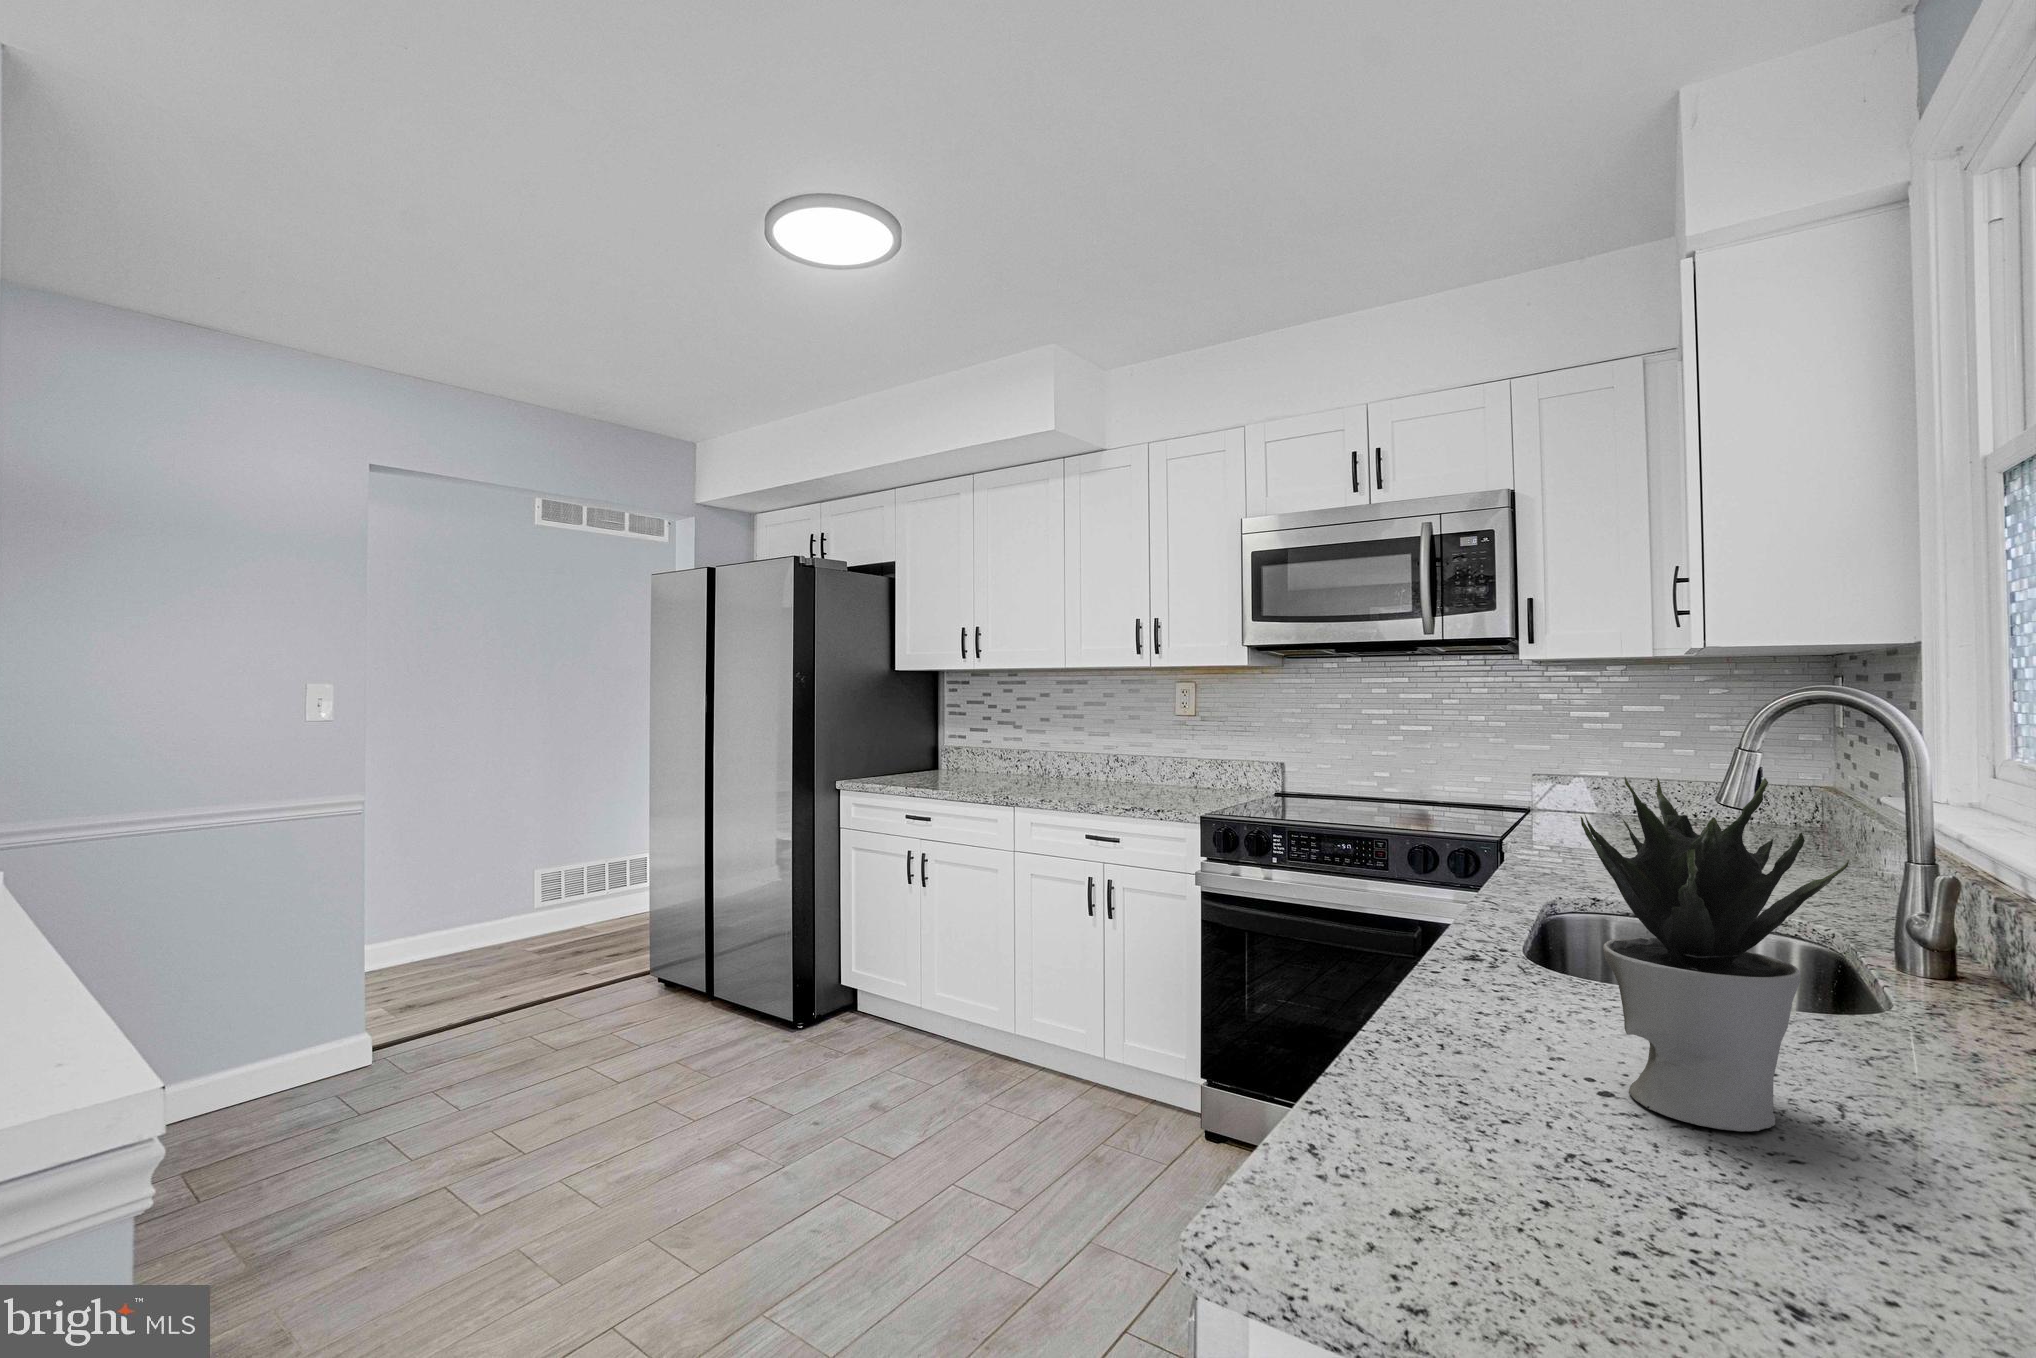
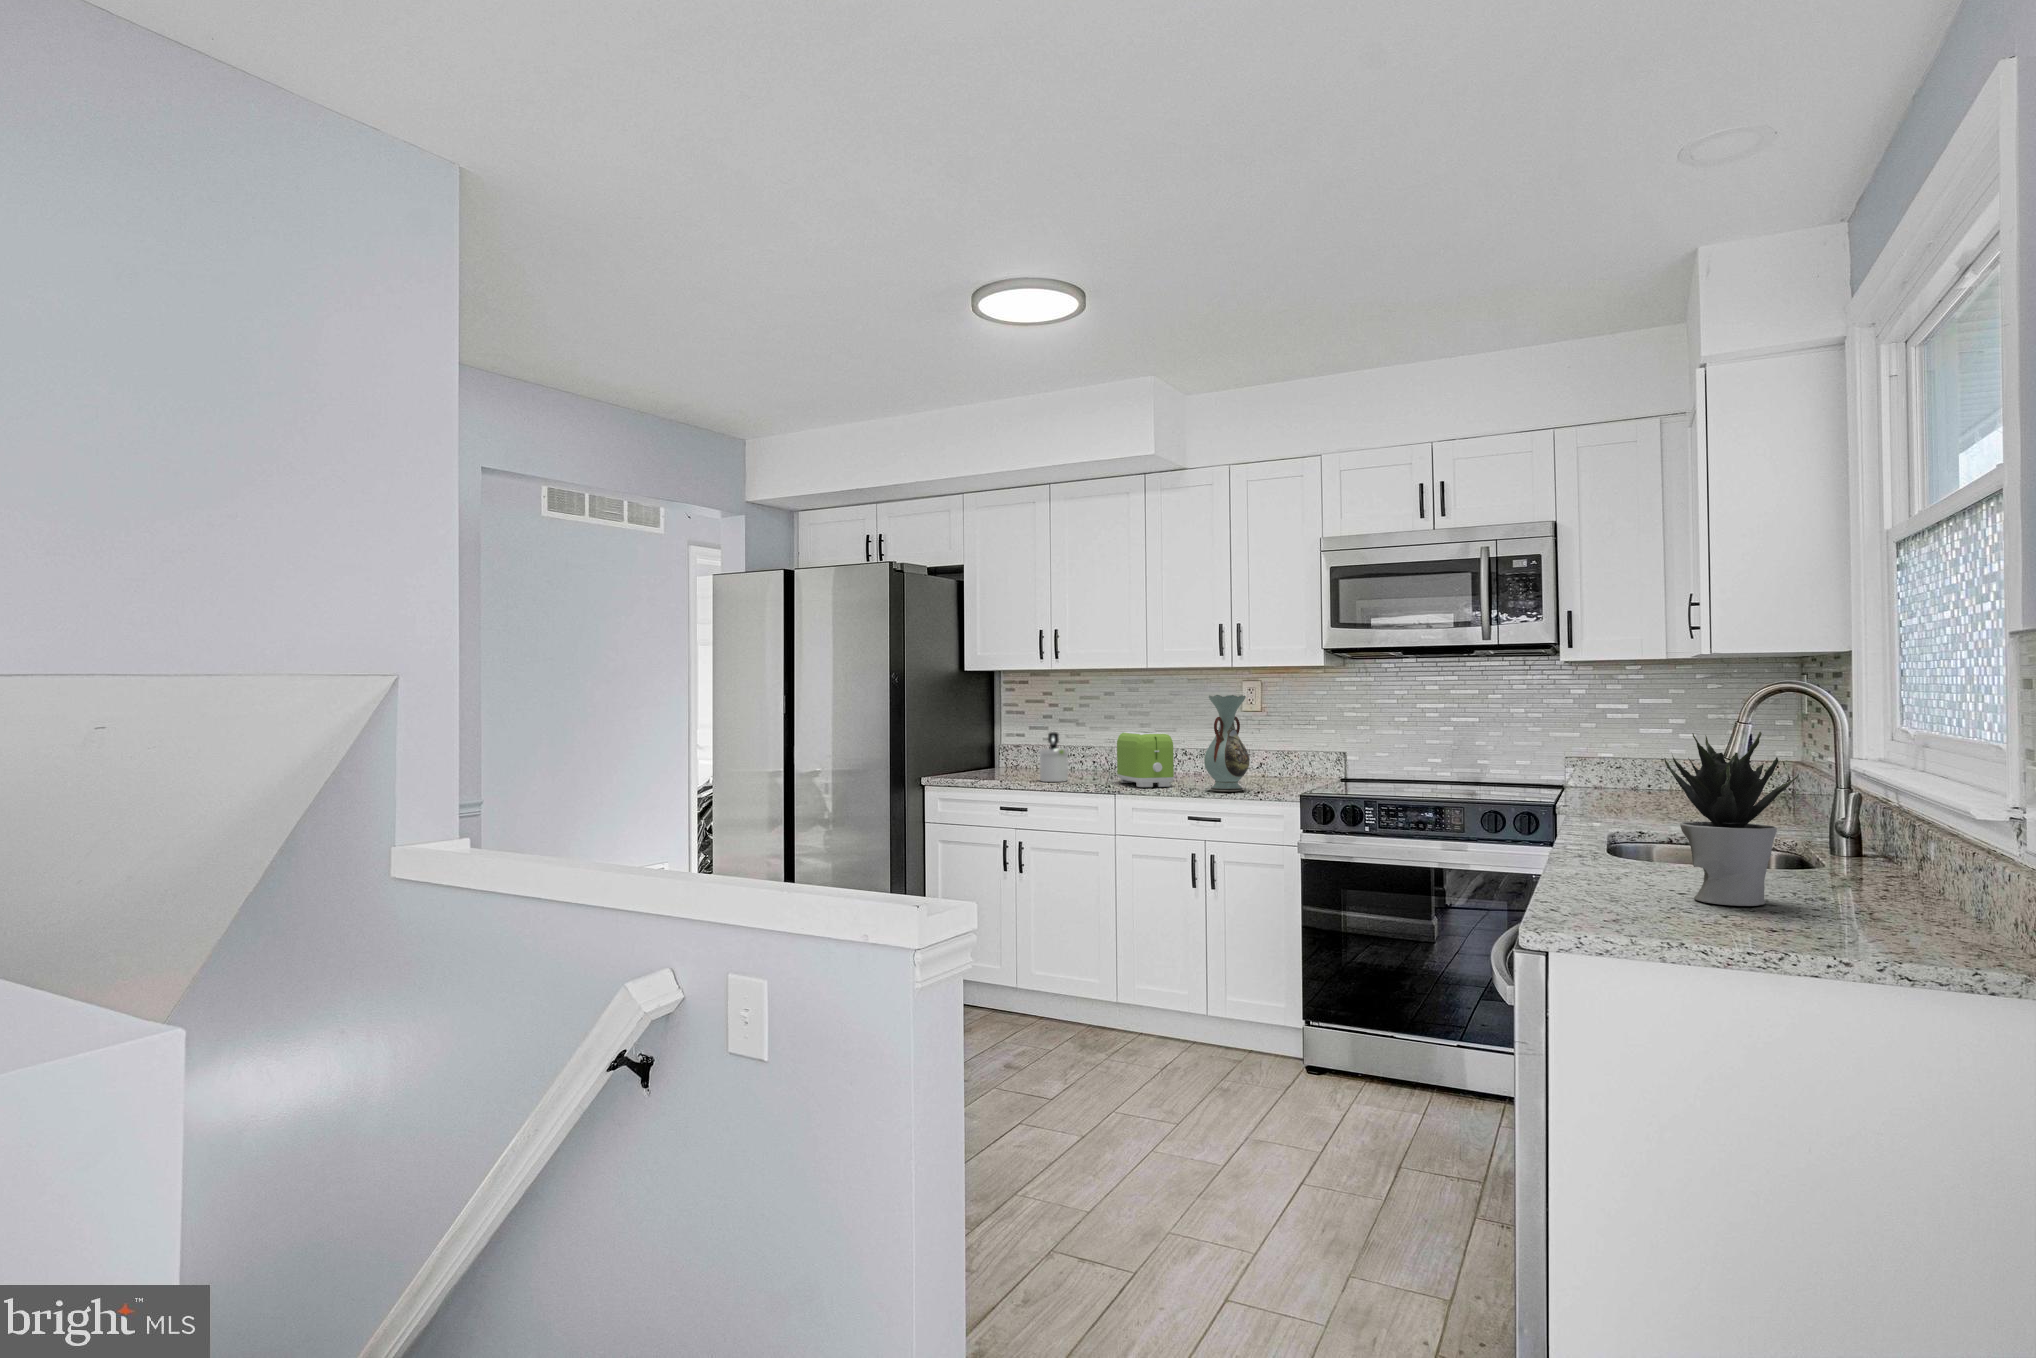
decorative vase: none [1108,697,1158,806] -> present [1204,695,1250,792]
soap dispenser: none [959,735,990,788] -> present [1039,732,1069,782]
toaster: none [1035,736,1084,797] -> present [1117,731,1174,787]

